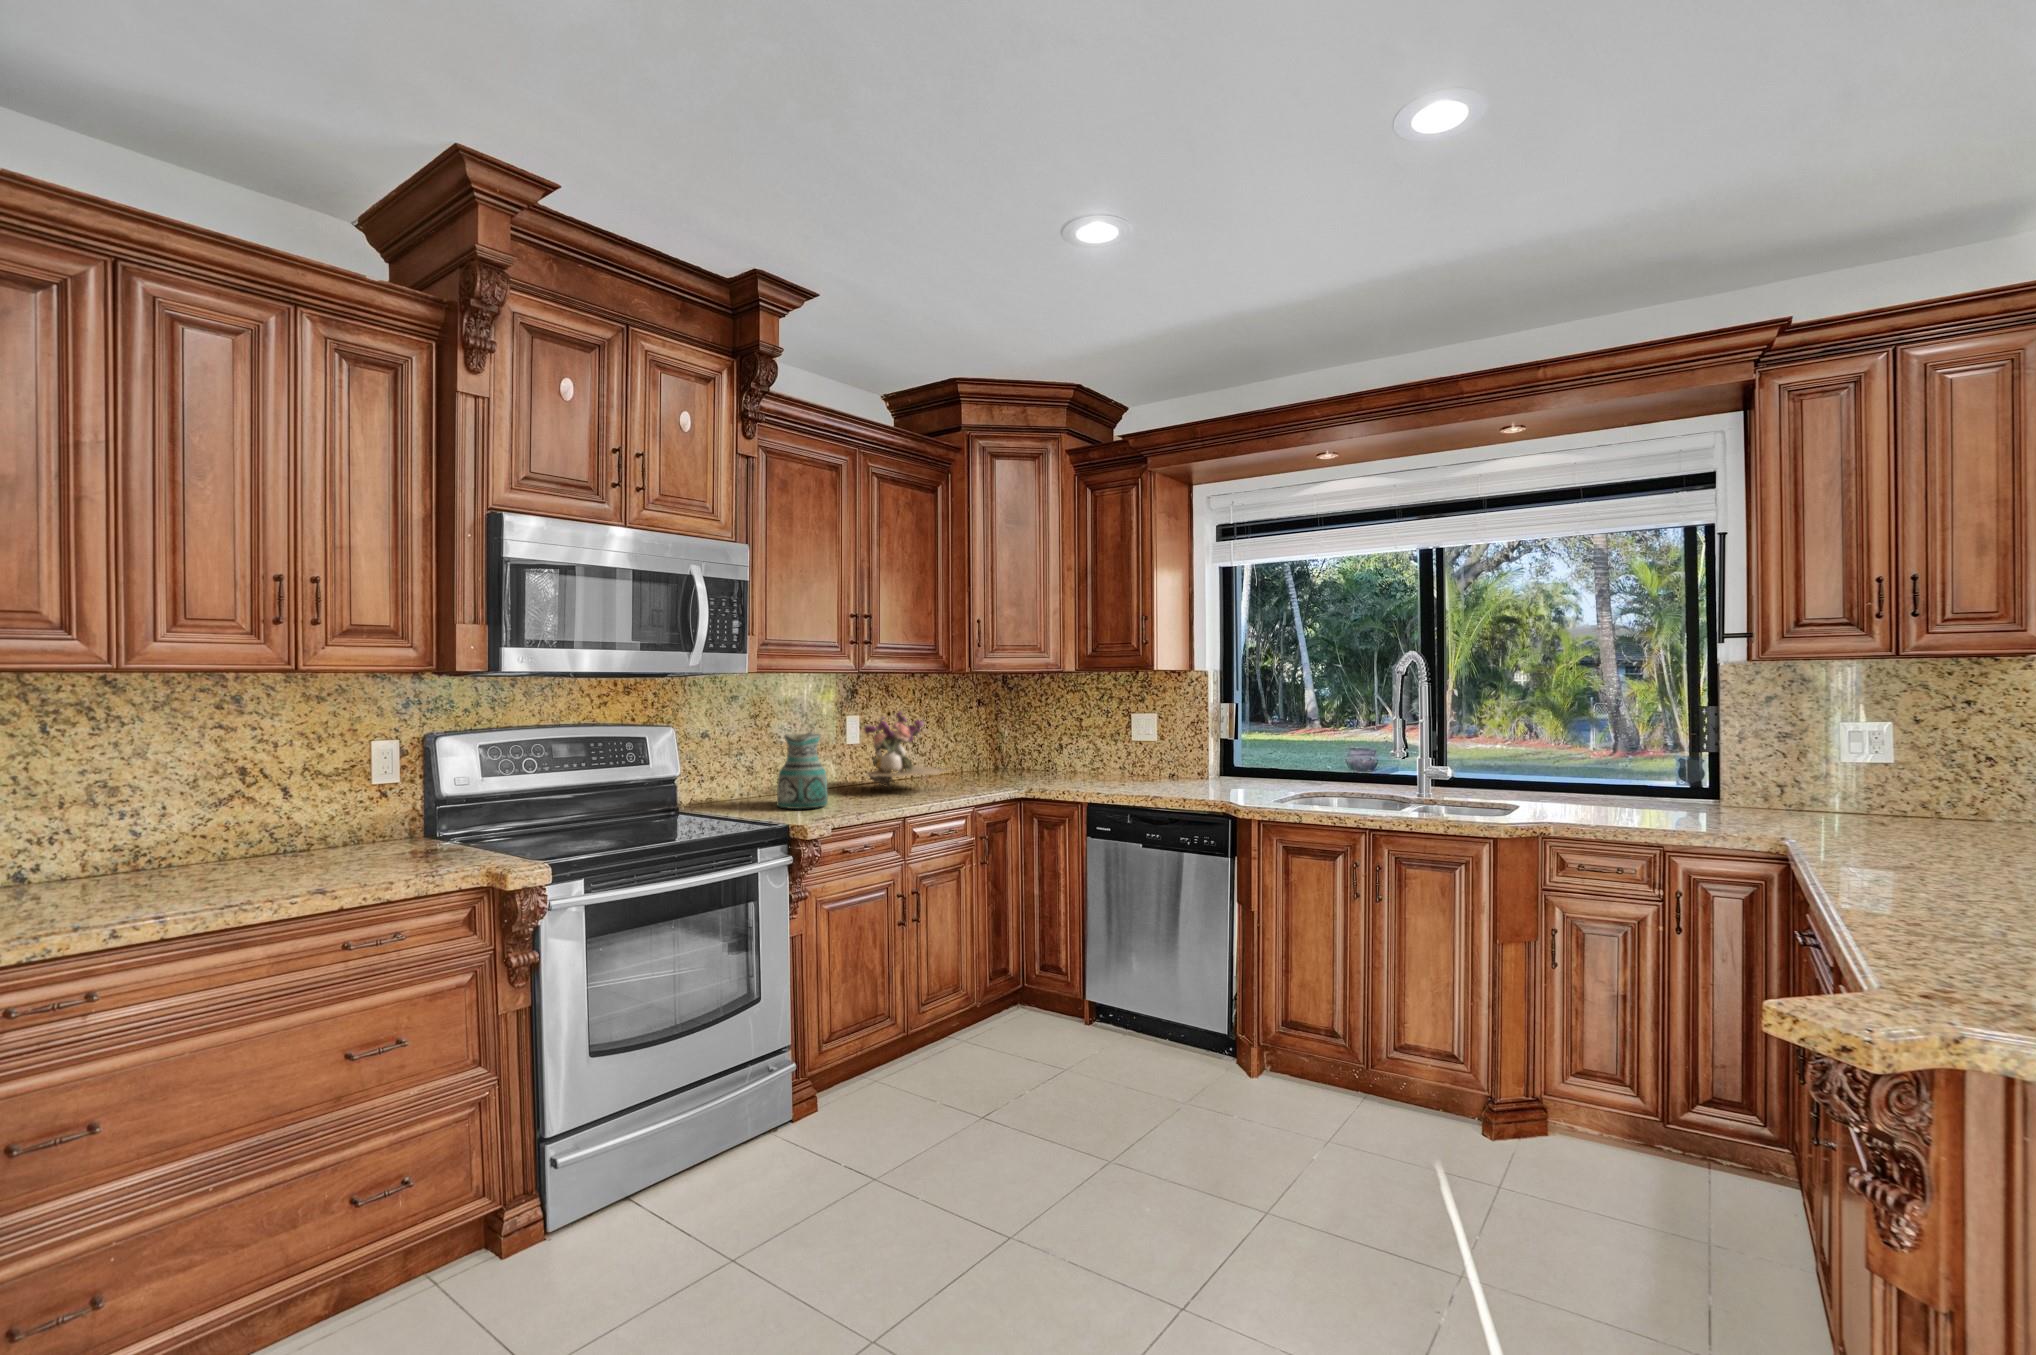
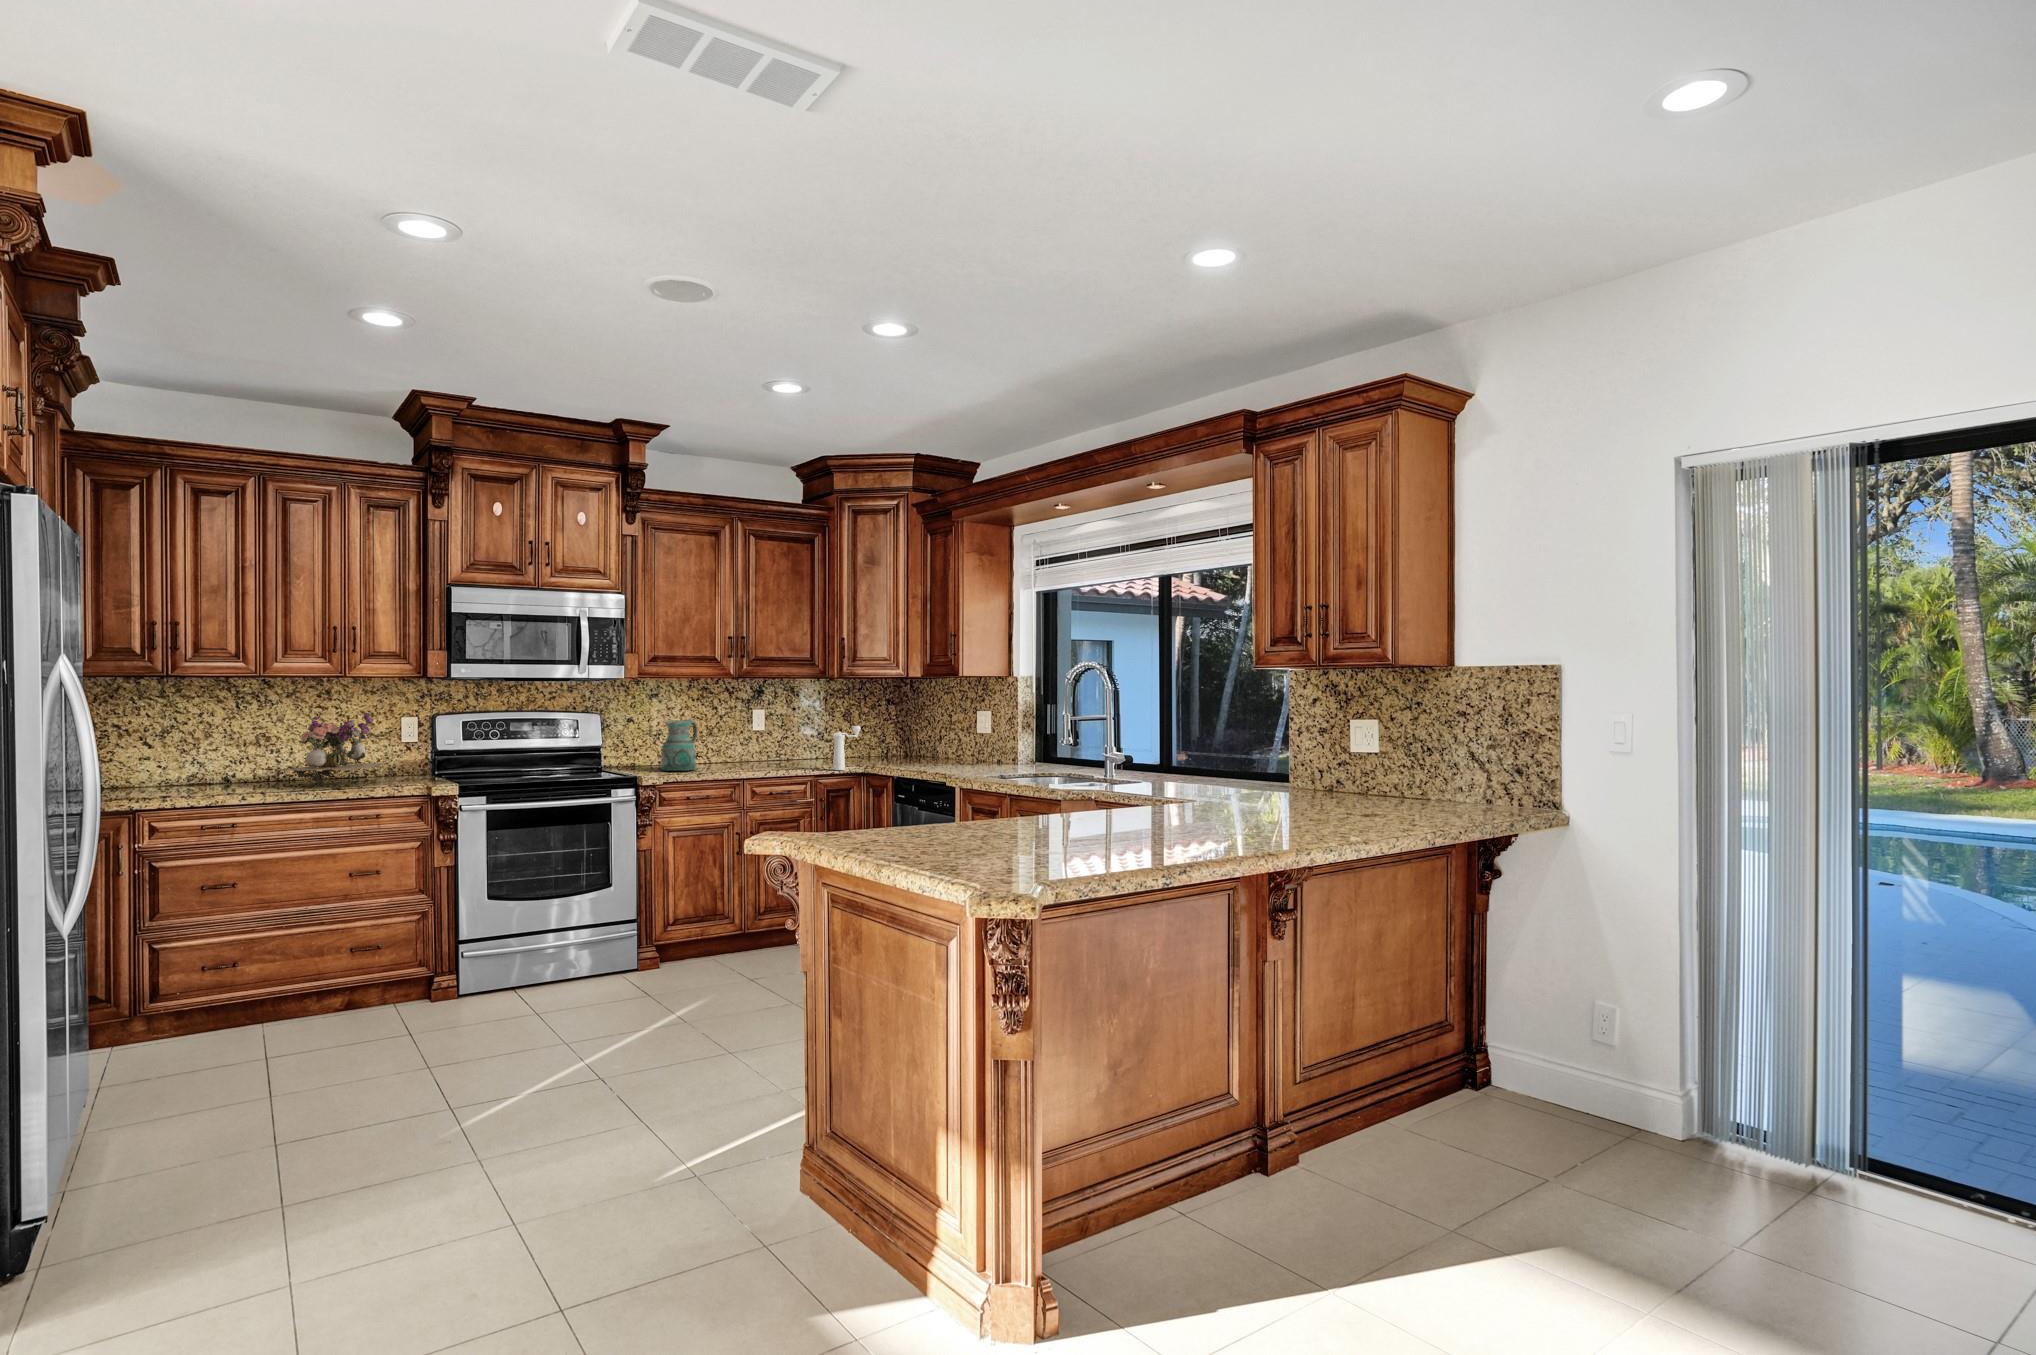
flower arrangement: present [864,711,947,789] -> present [285,711,385,784]
pepper mill: none [992,736,1018,795] -> present [833,726,861,770]

